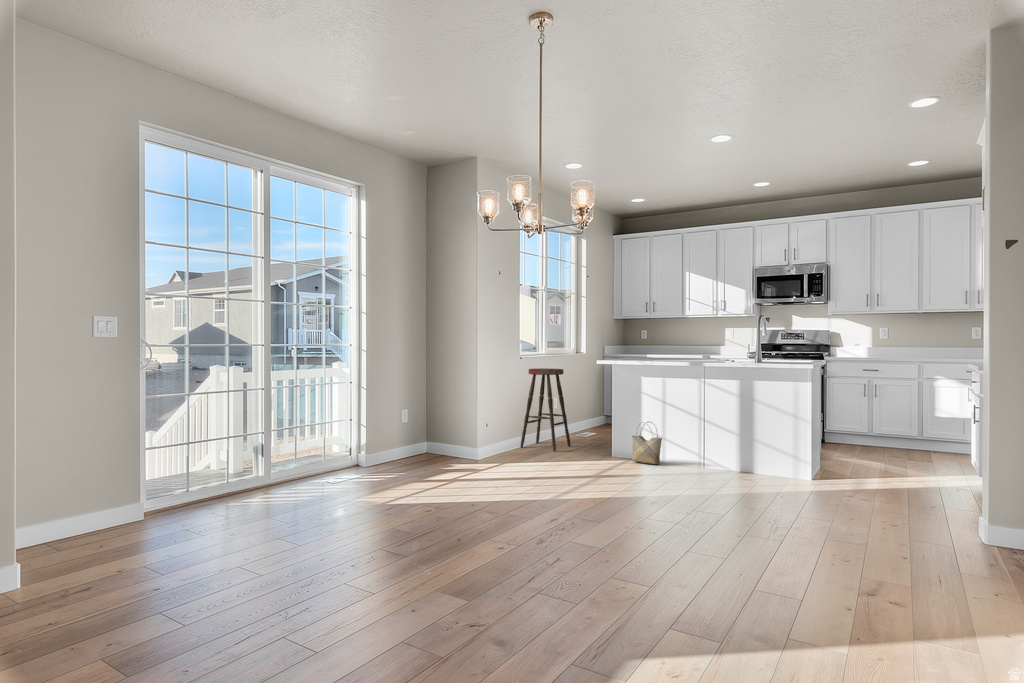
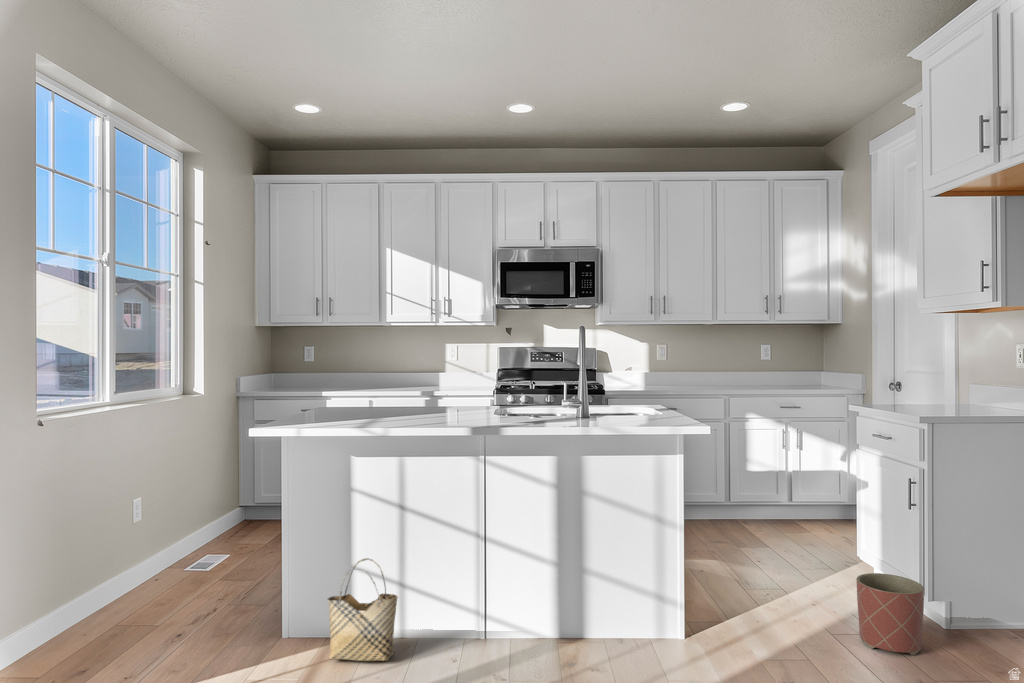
bar stool: present [521,368,571,451] -> none [28,442,171,653]
planter: none [914,456,954,497] -> present [856,573,924,655]

